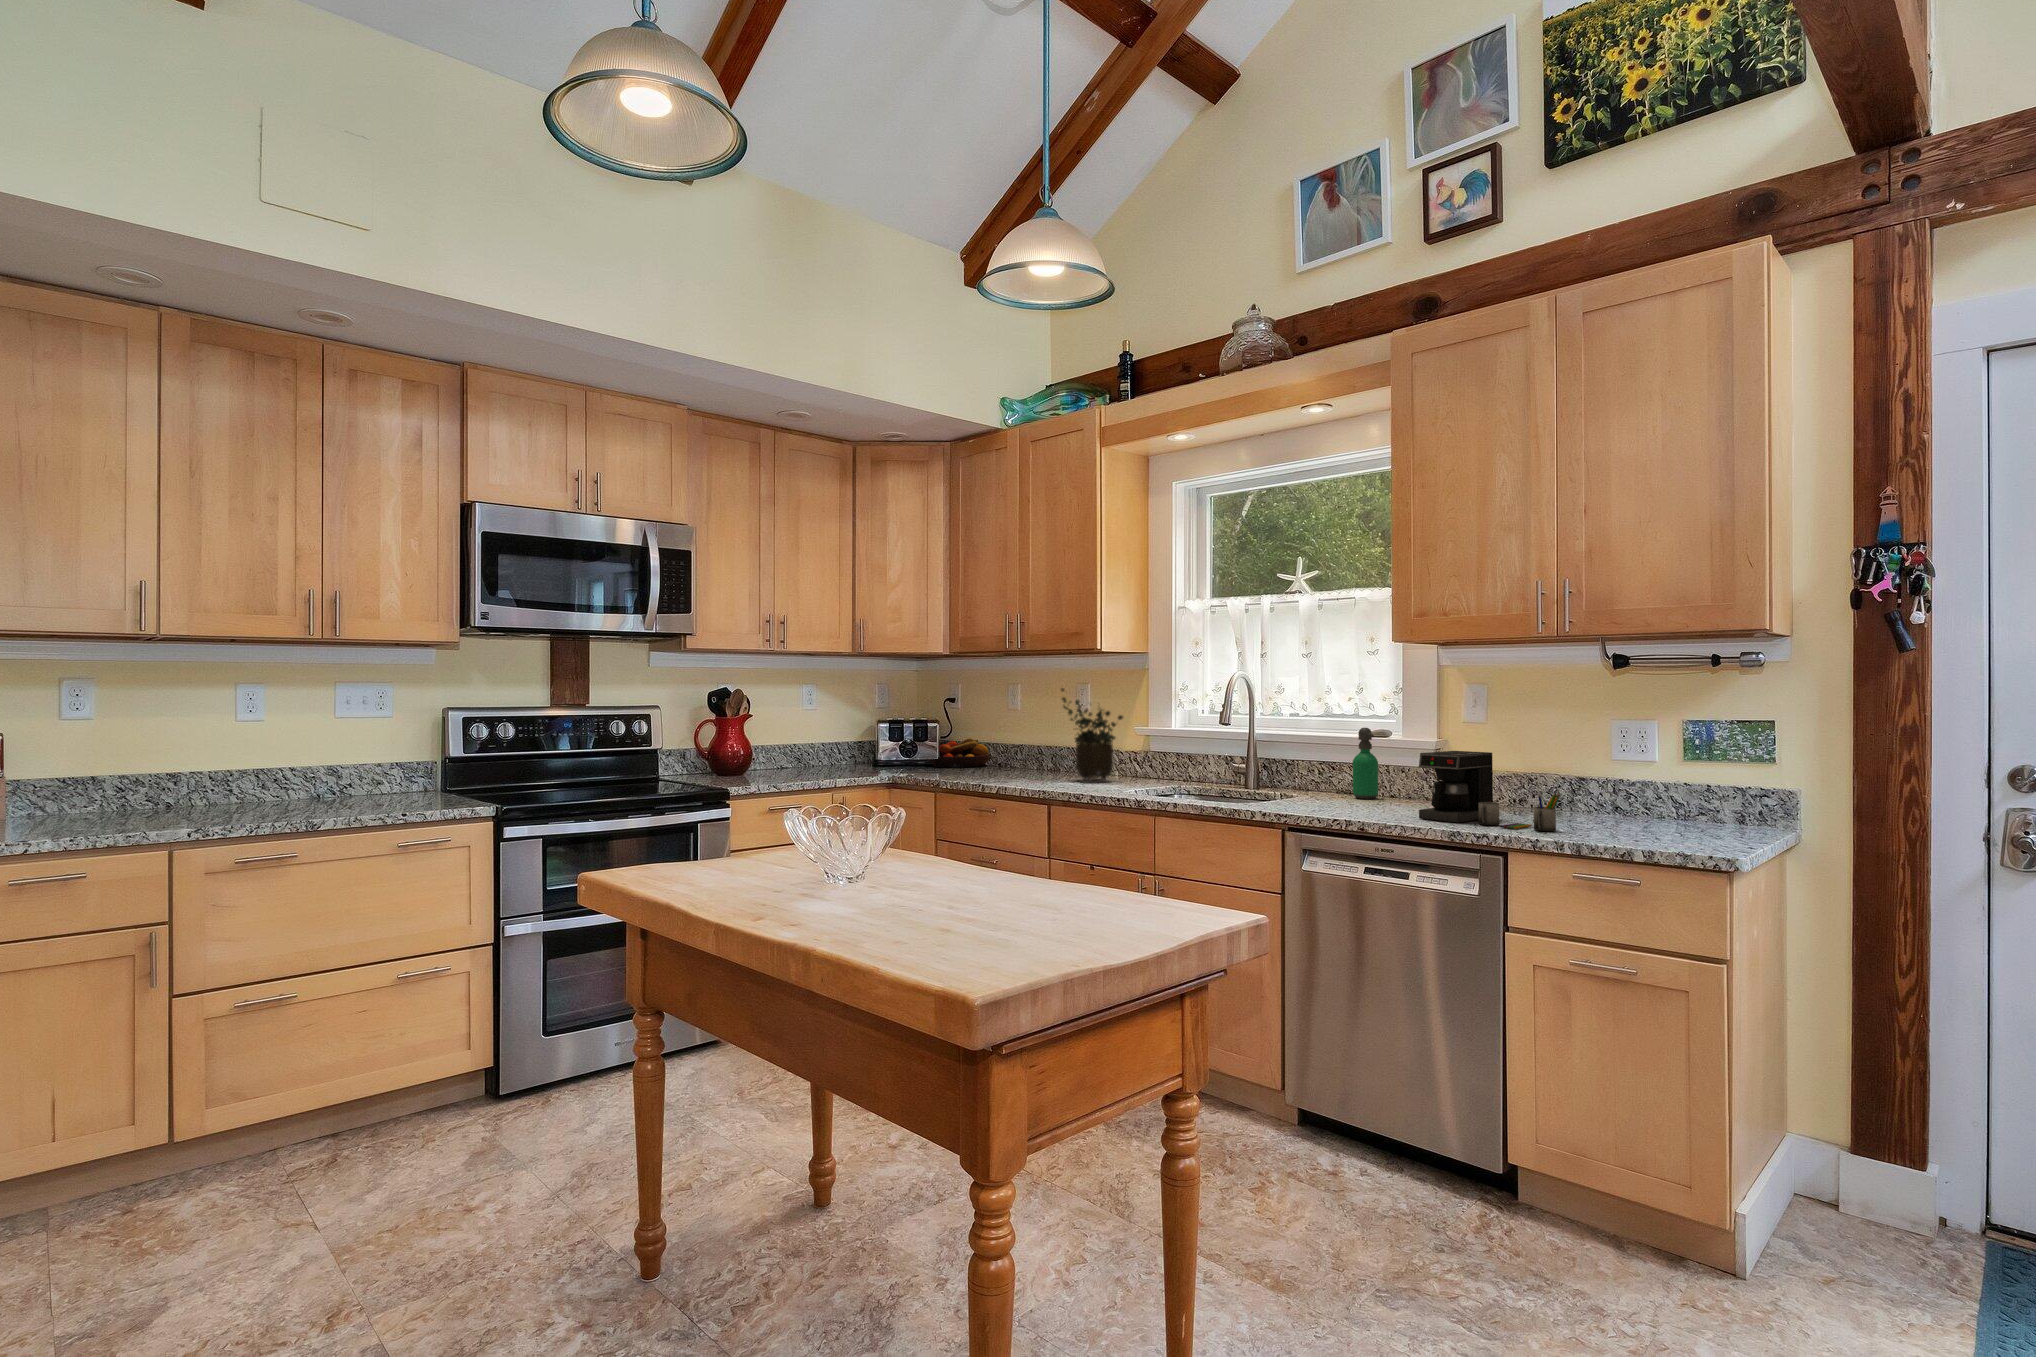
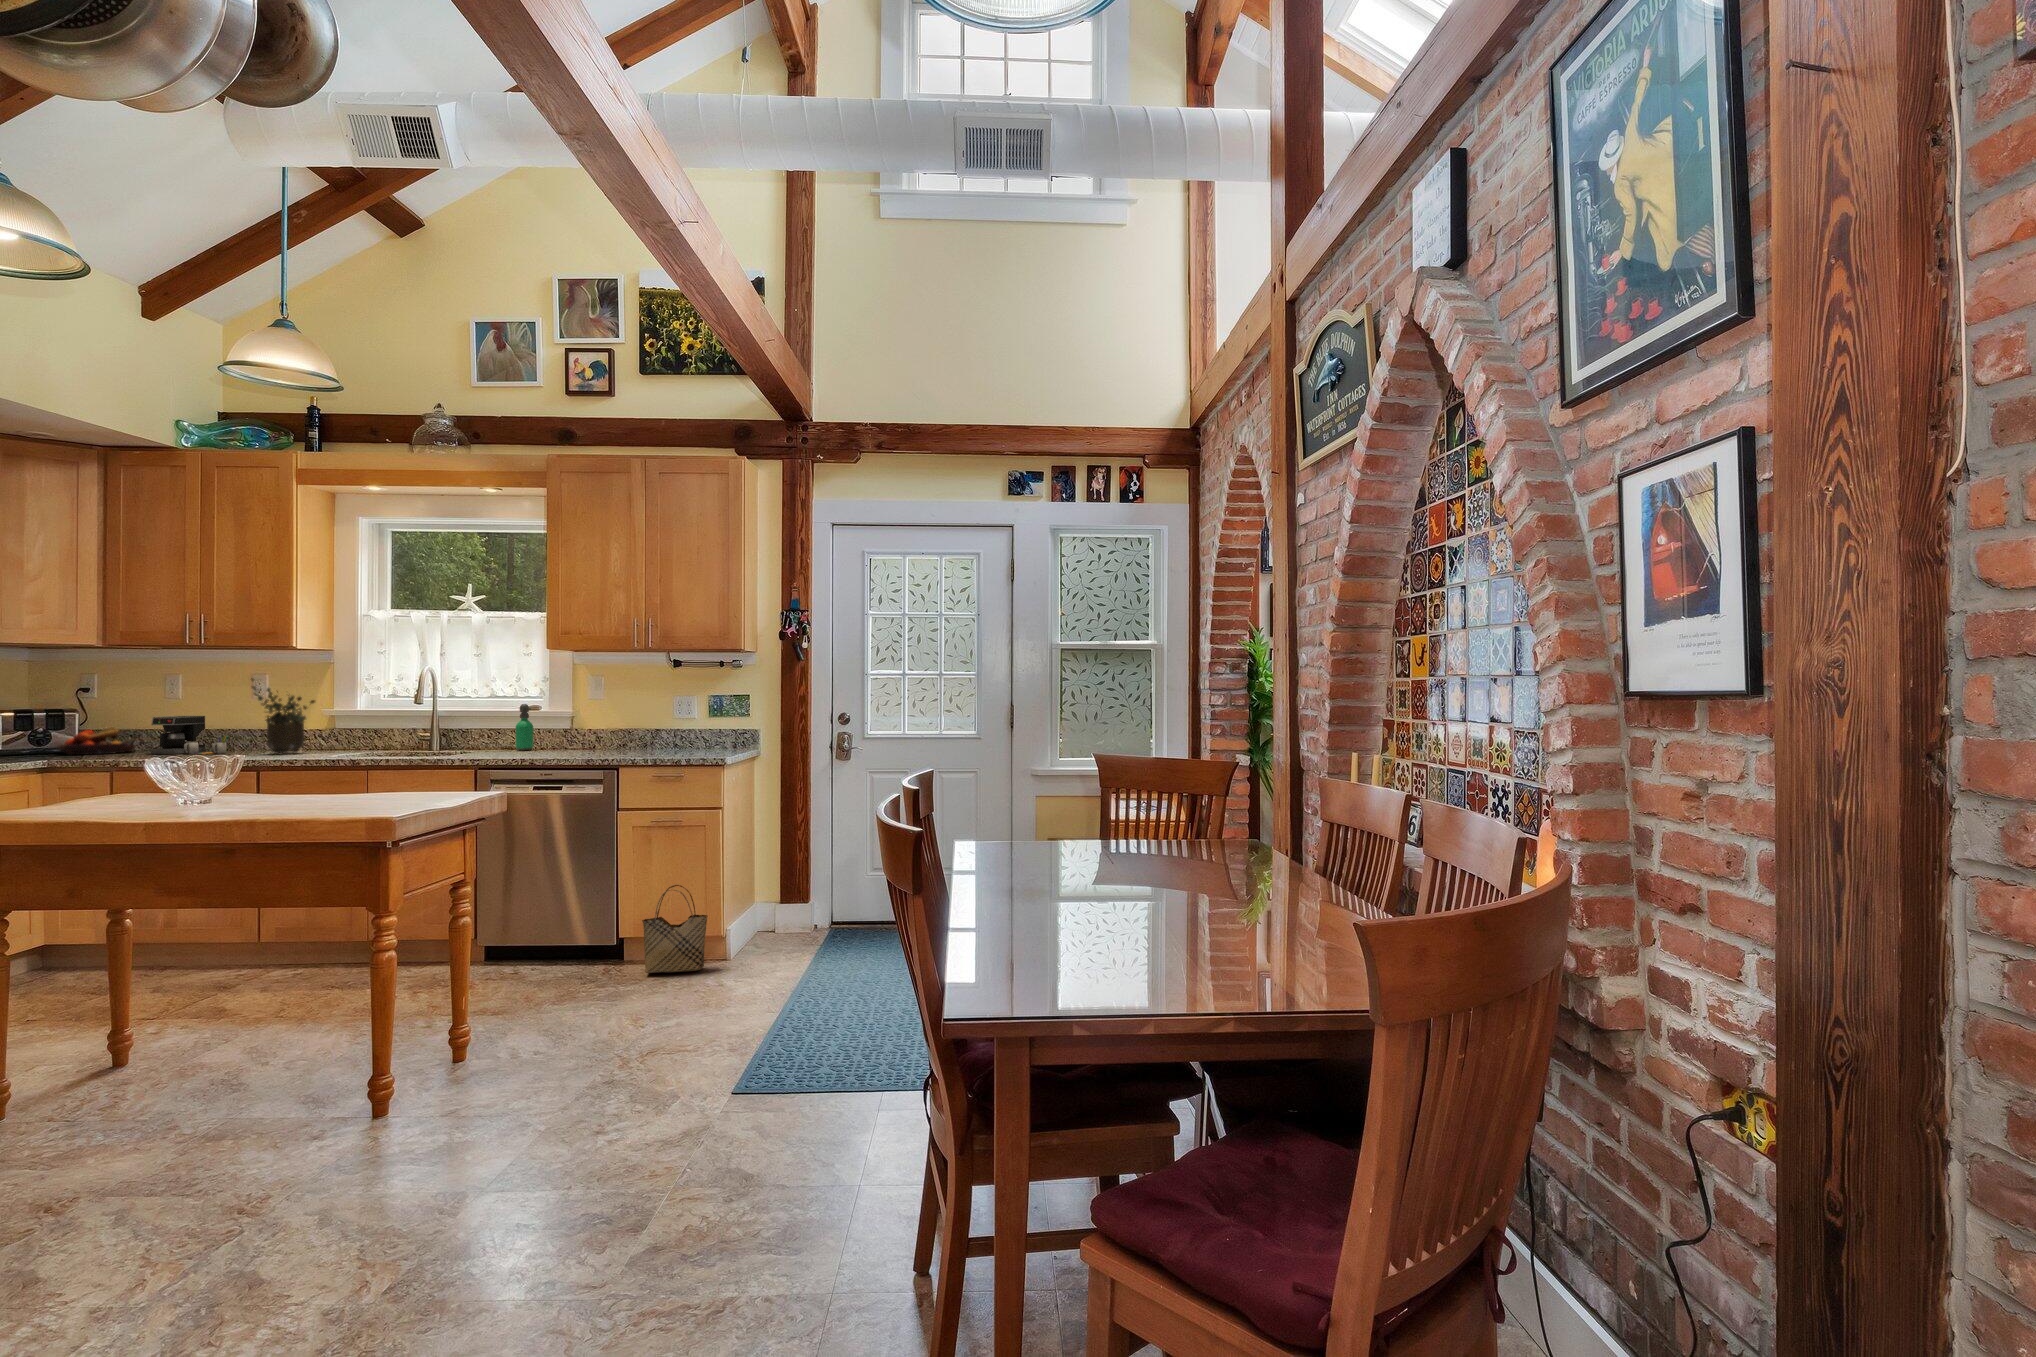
coffee maker: present [1419,751,1560,831] -> present [151,716,229,754]
woven basket: none [1550,1099,1694,1299] -> present [642,885,708,973]

